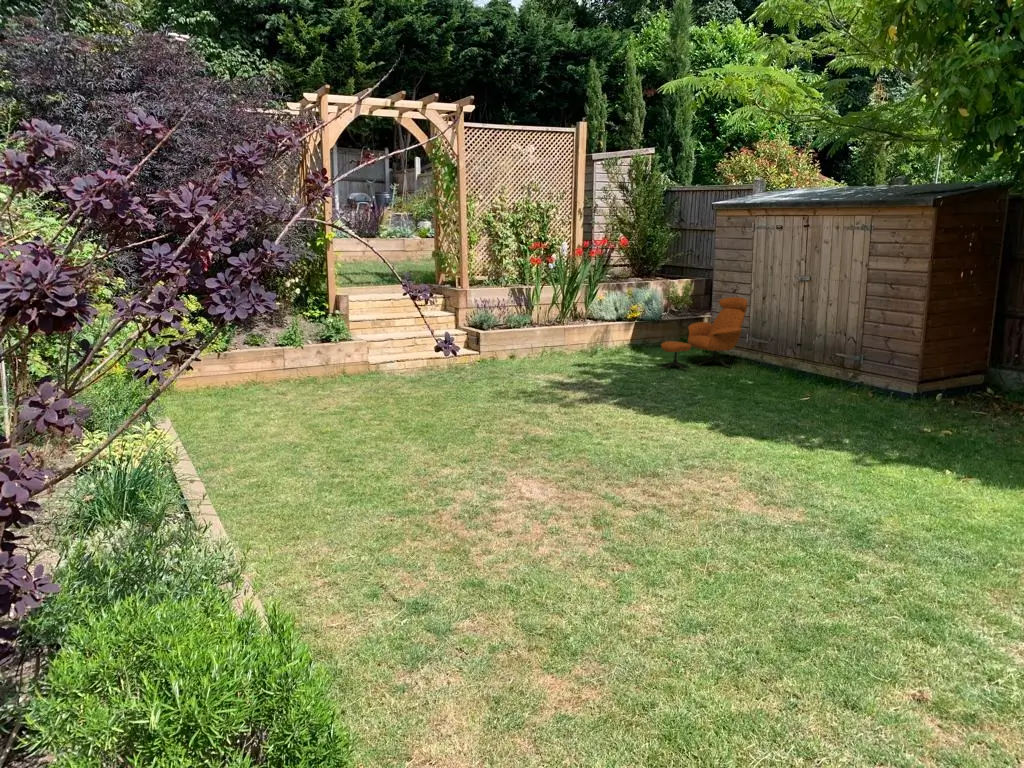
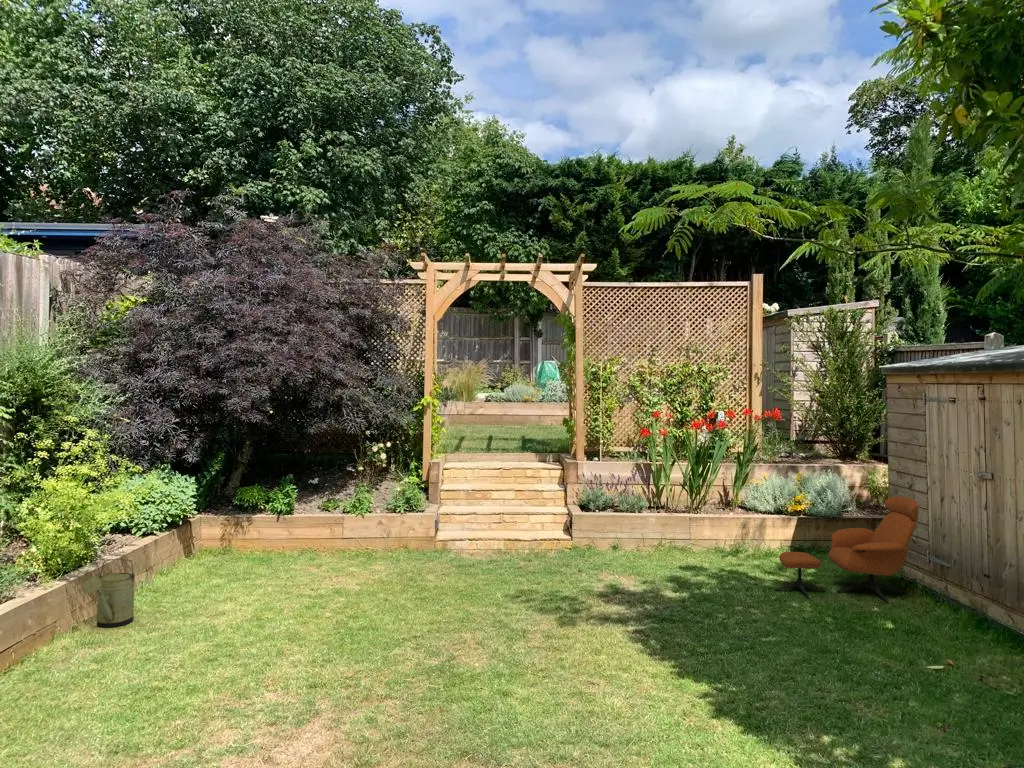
watering can: none [169,388,208,455] -> present [84,559,135,627]

